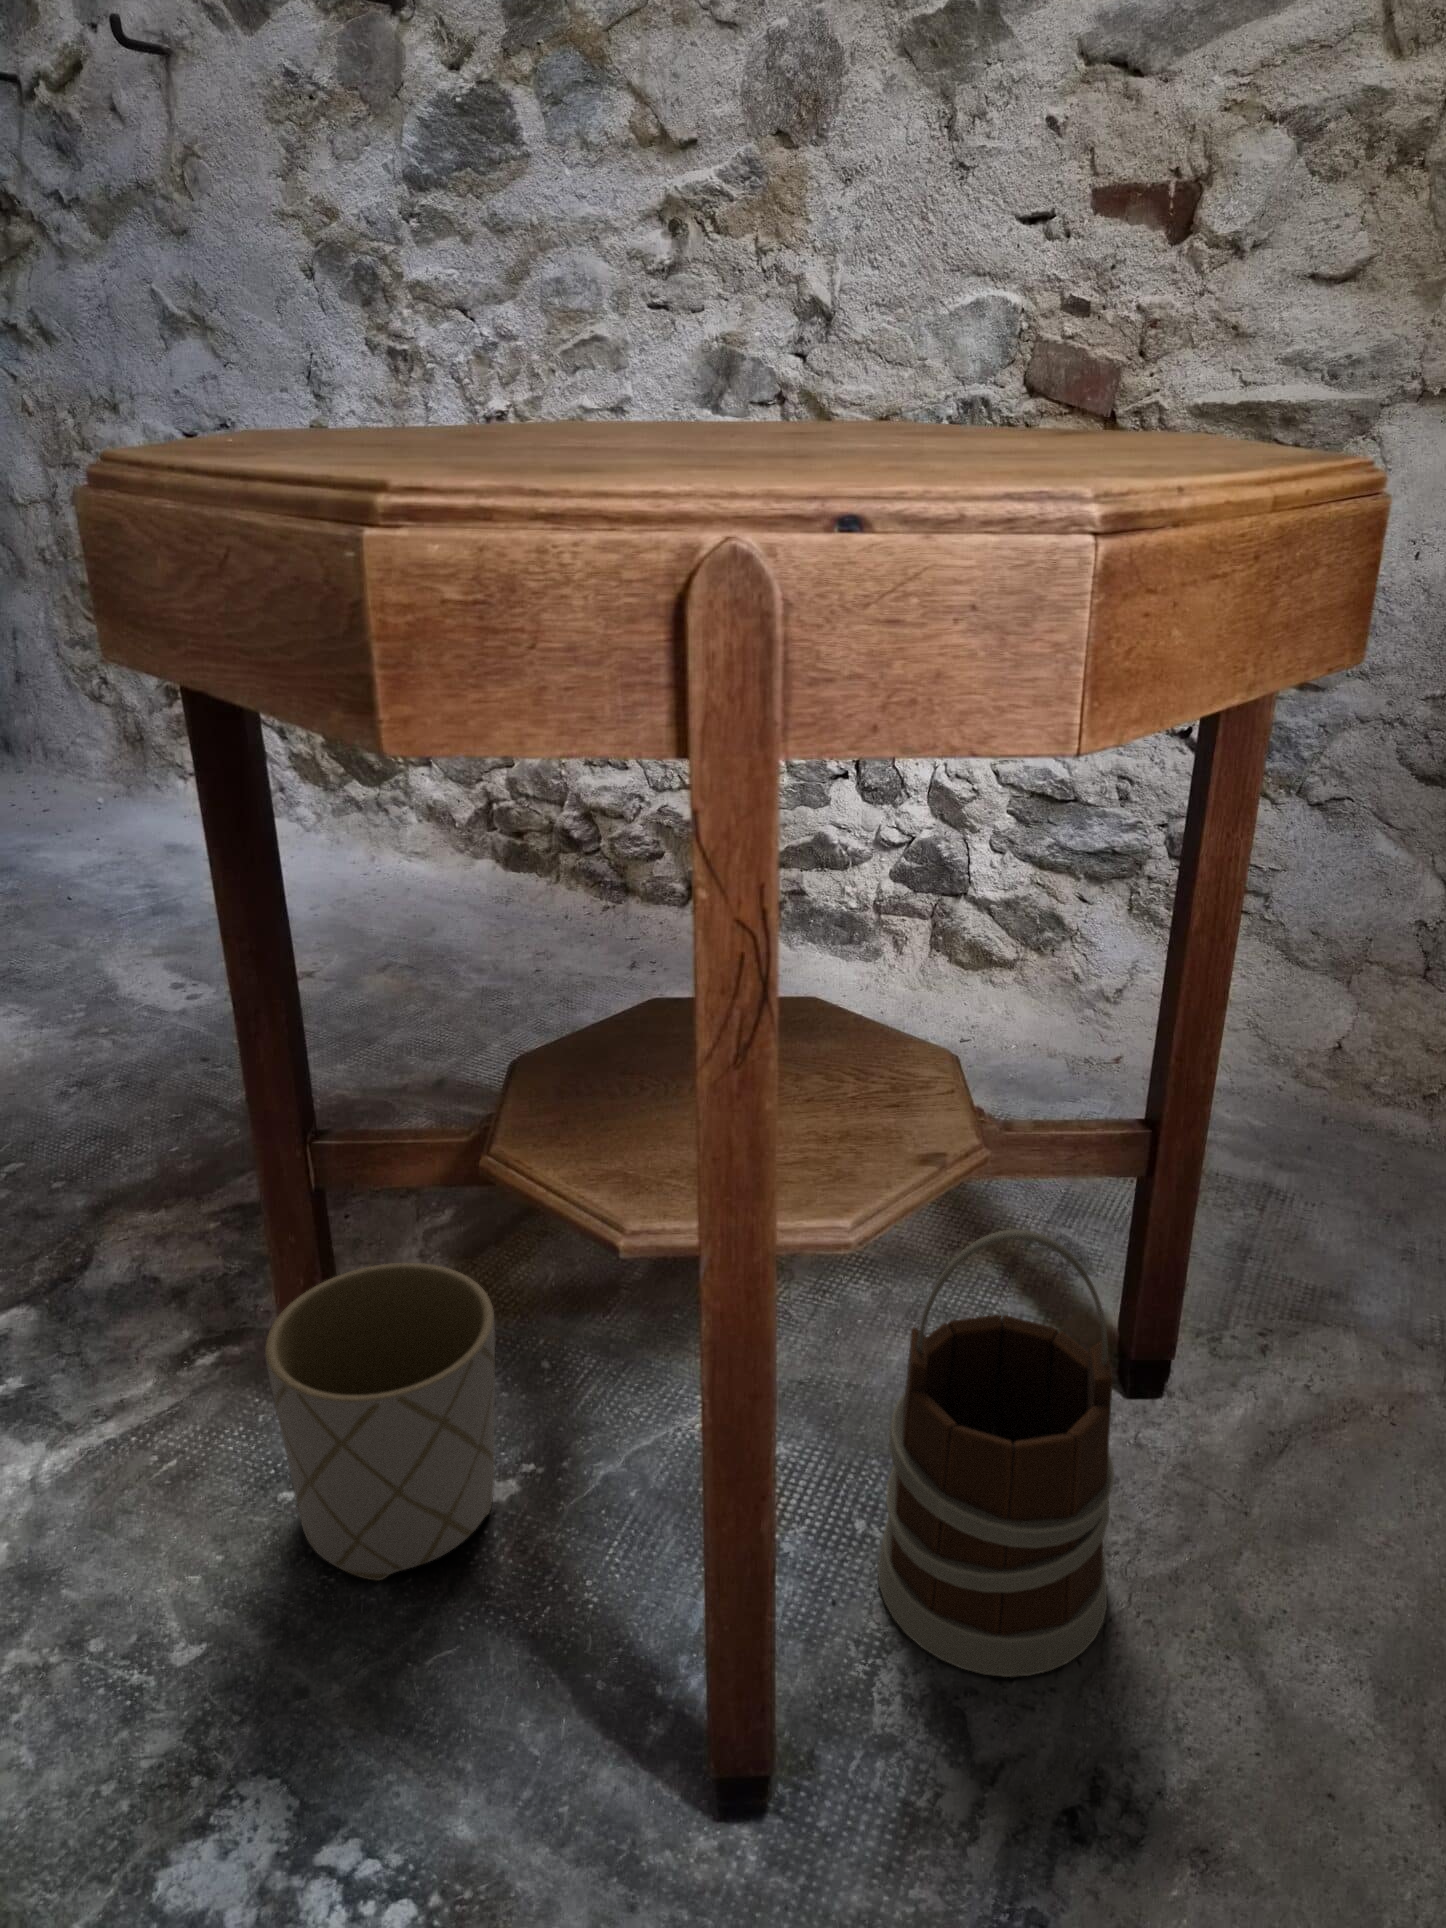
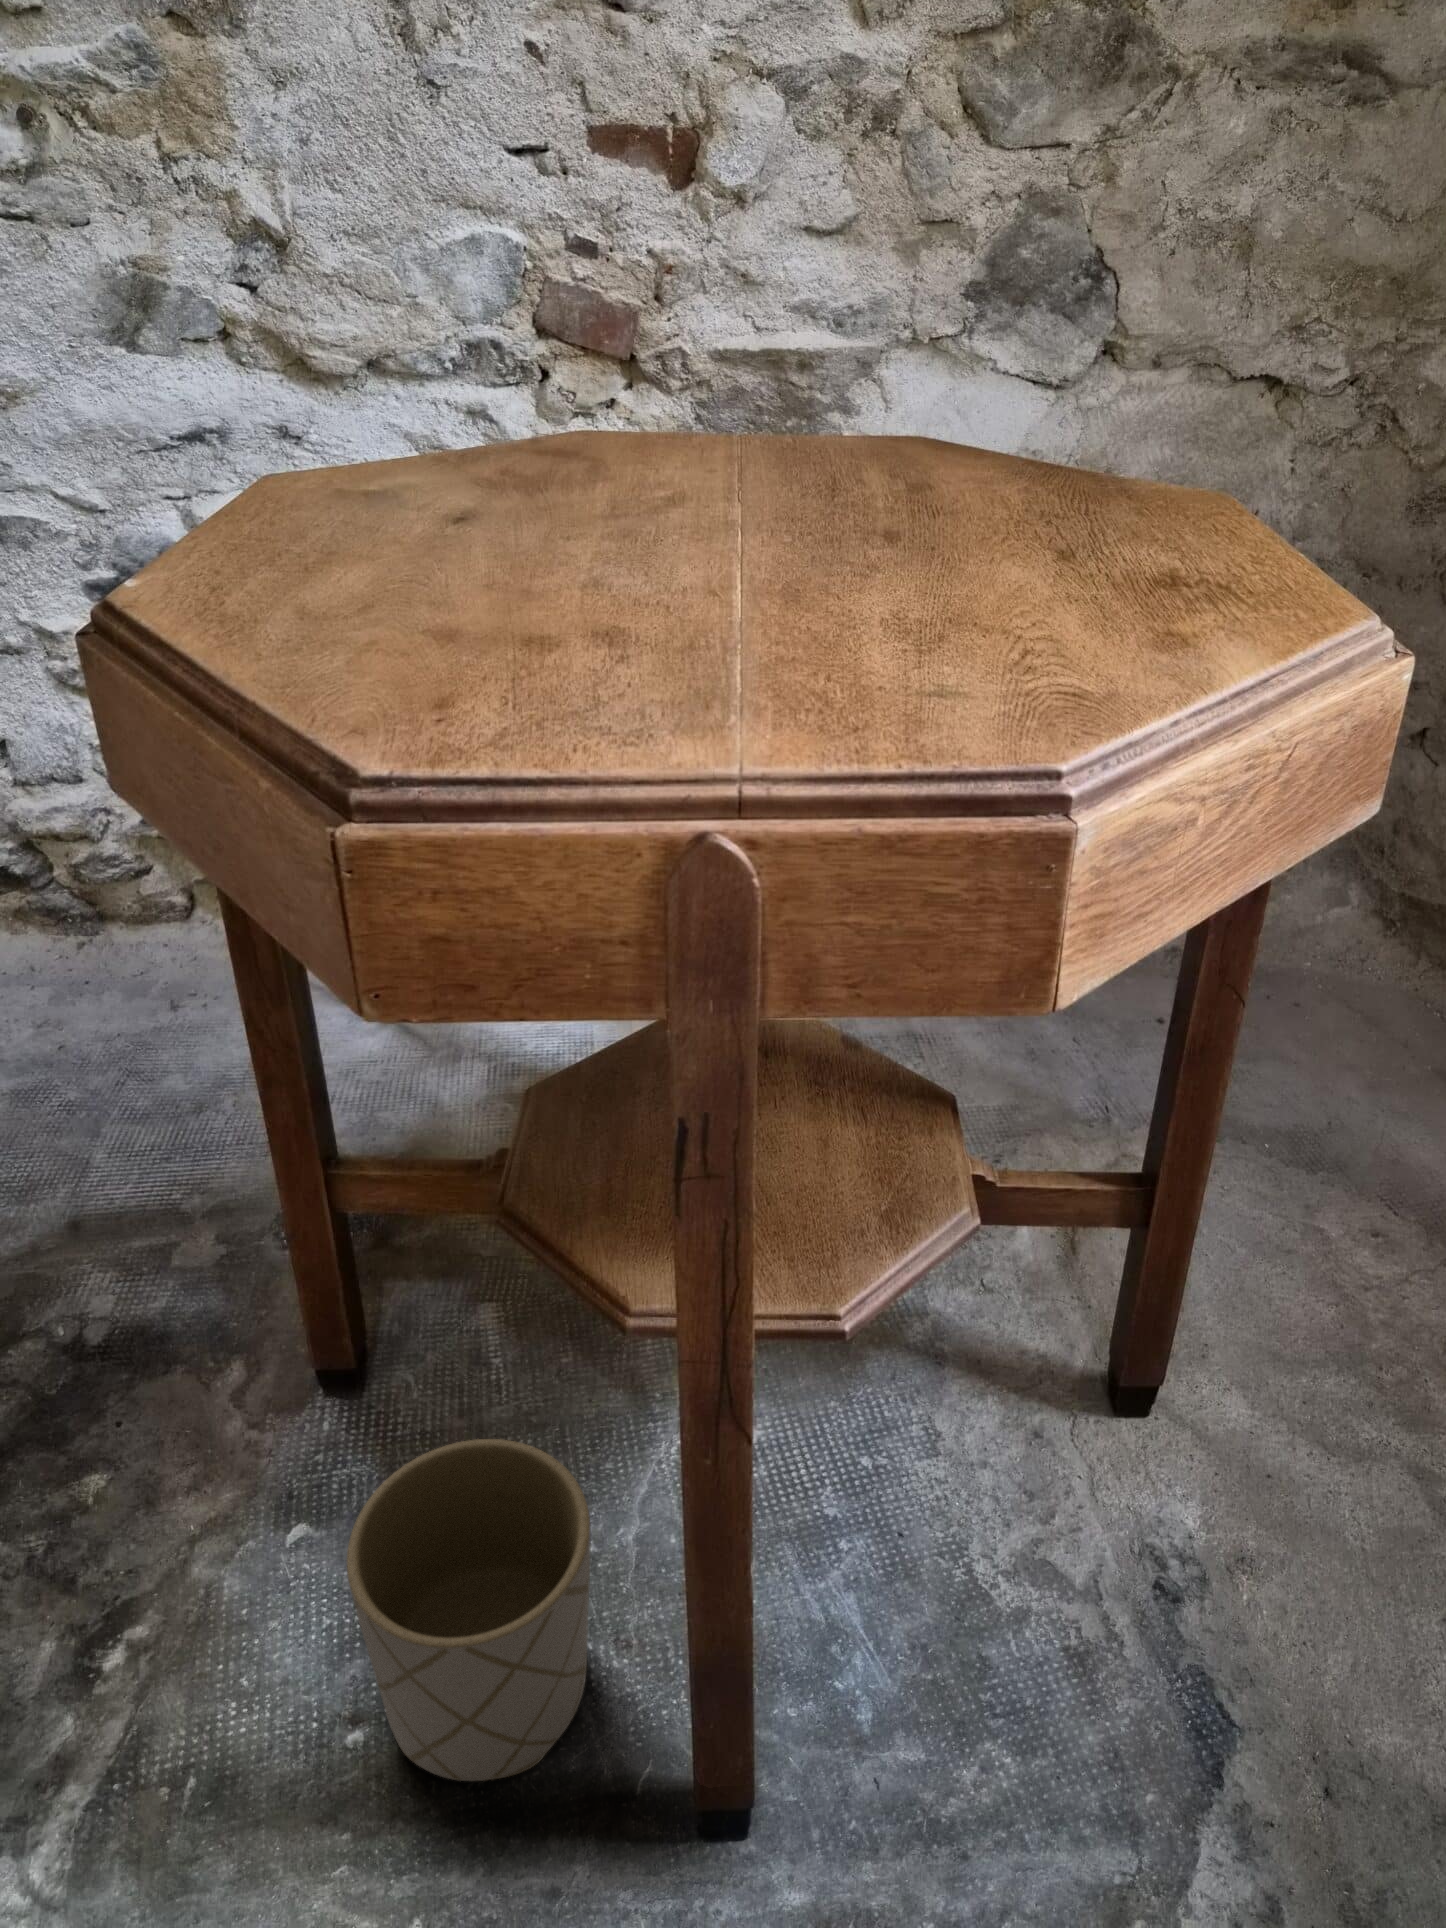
wooden bucket: present [878,1230,1114,1677] -> none [886,1178,1086,1530]

